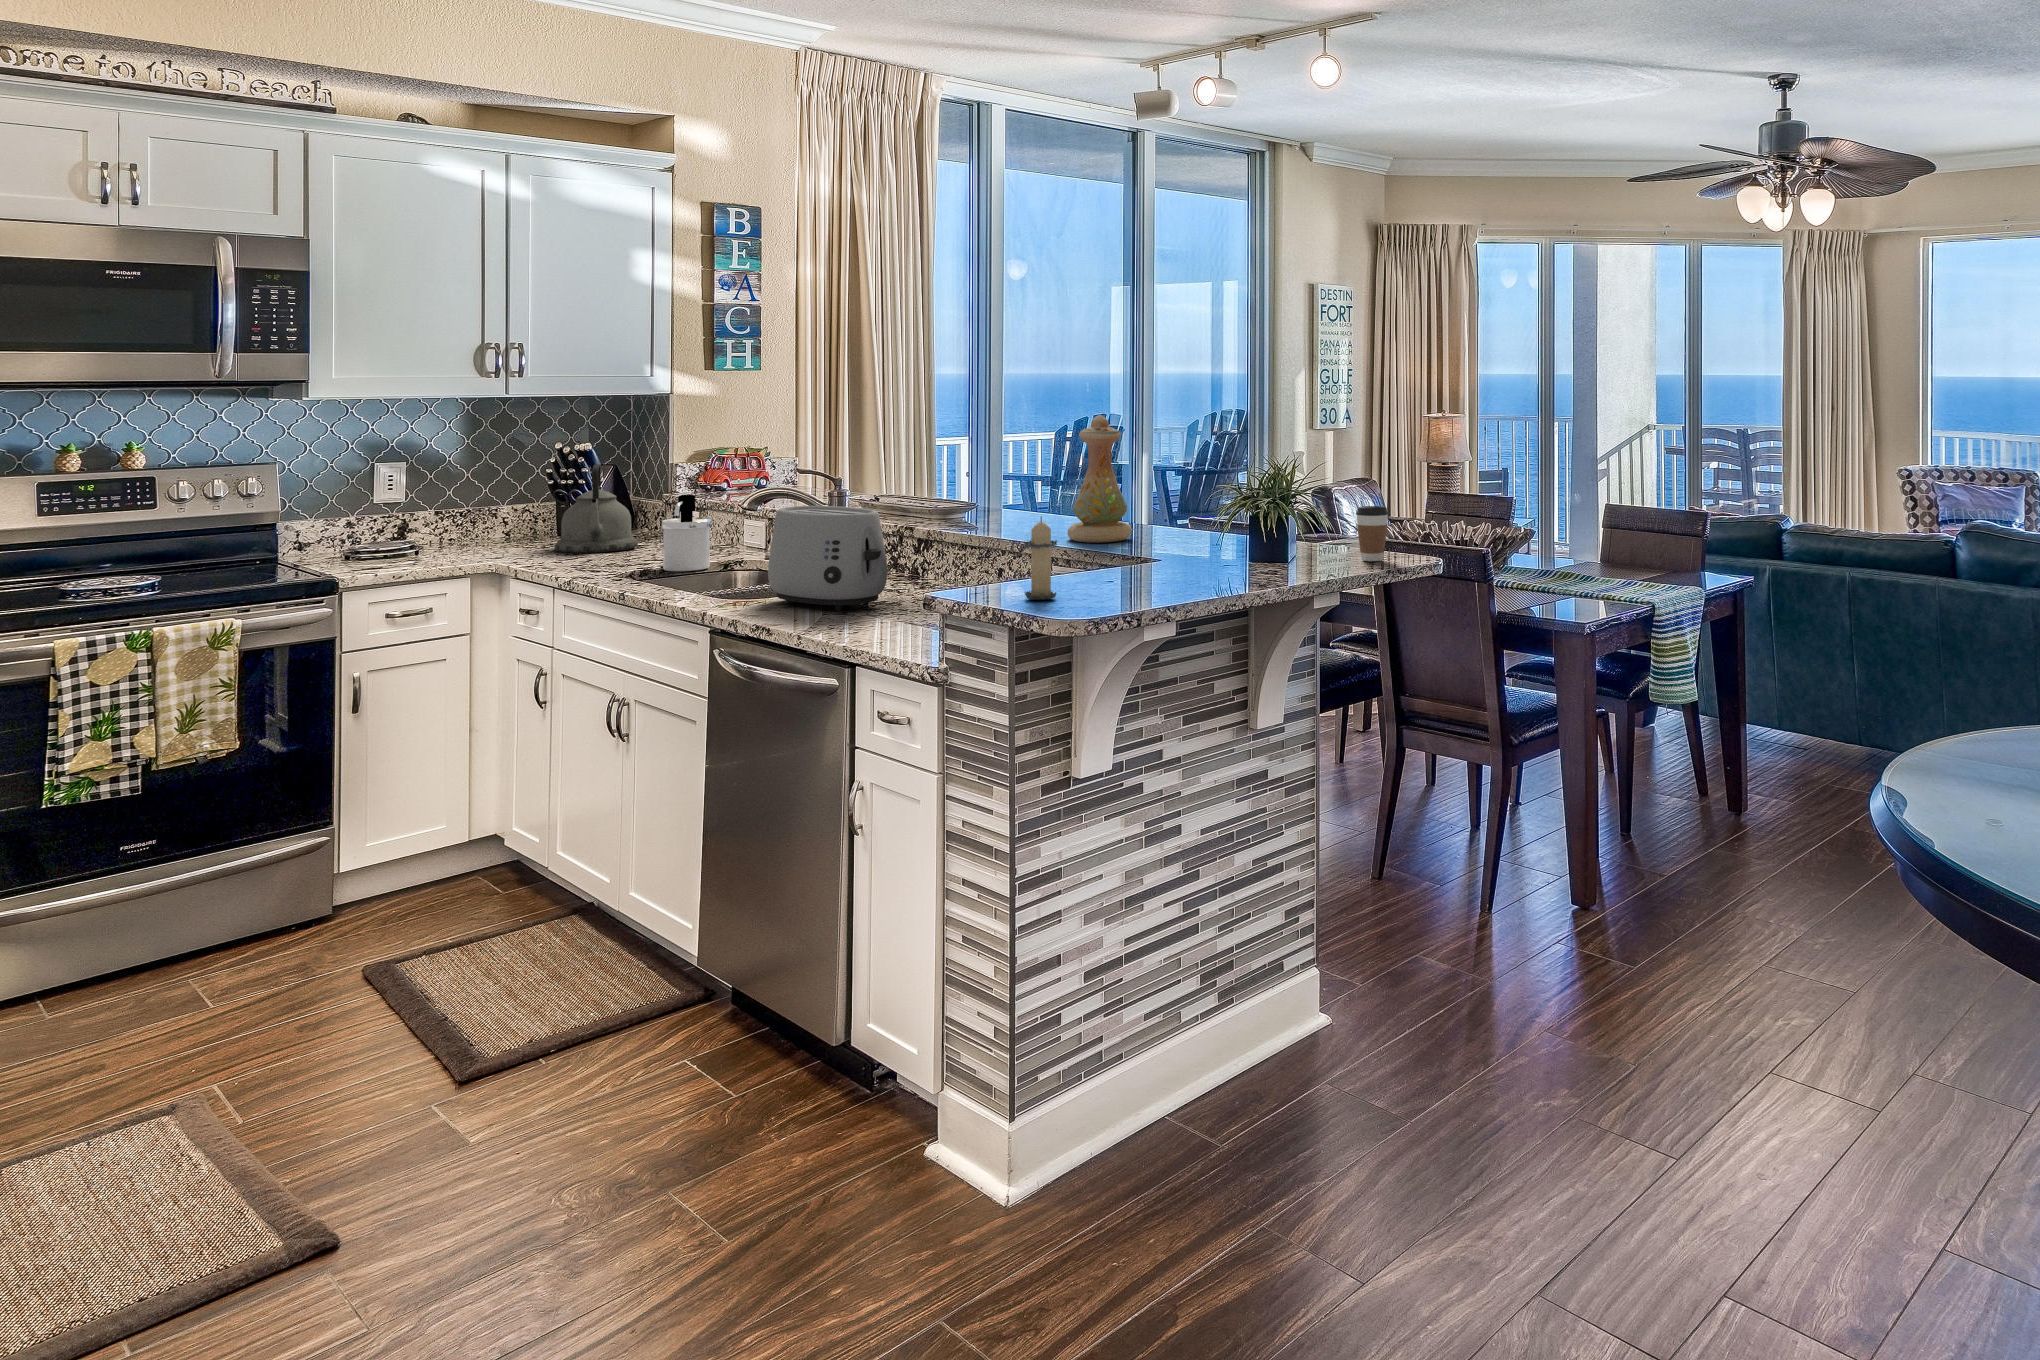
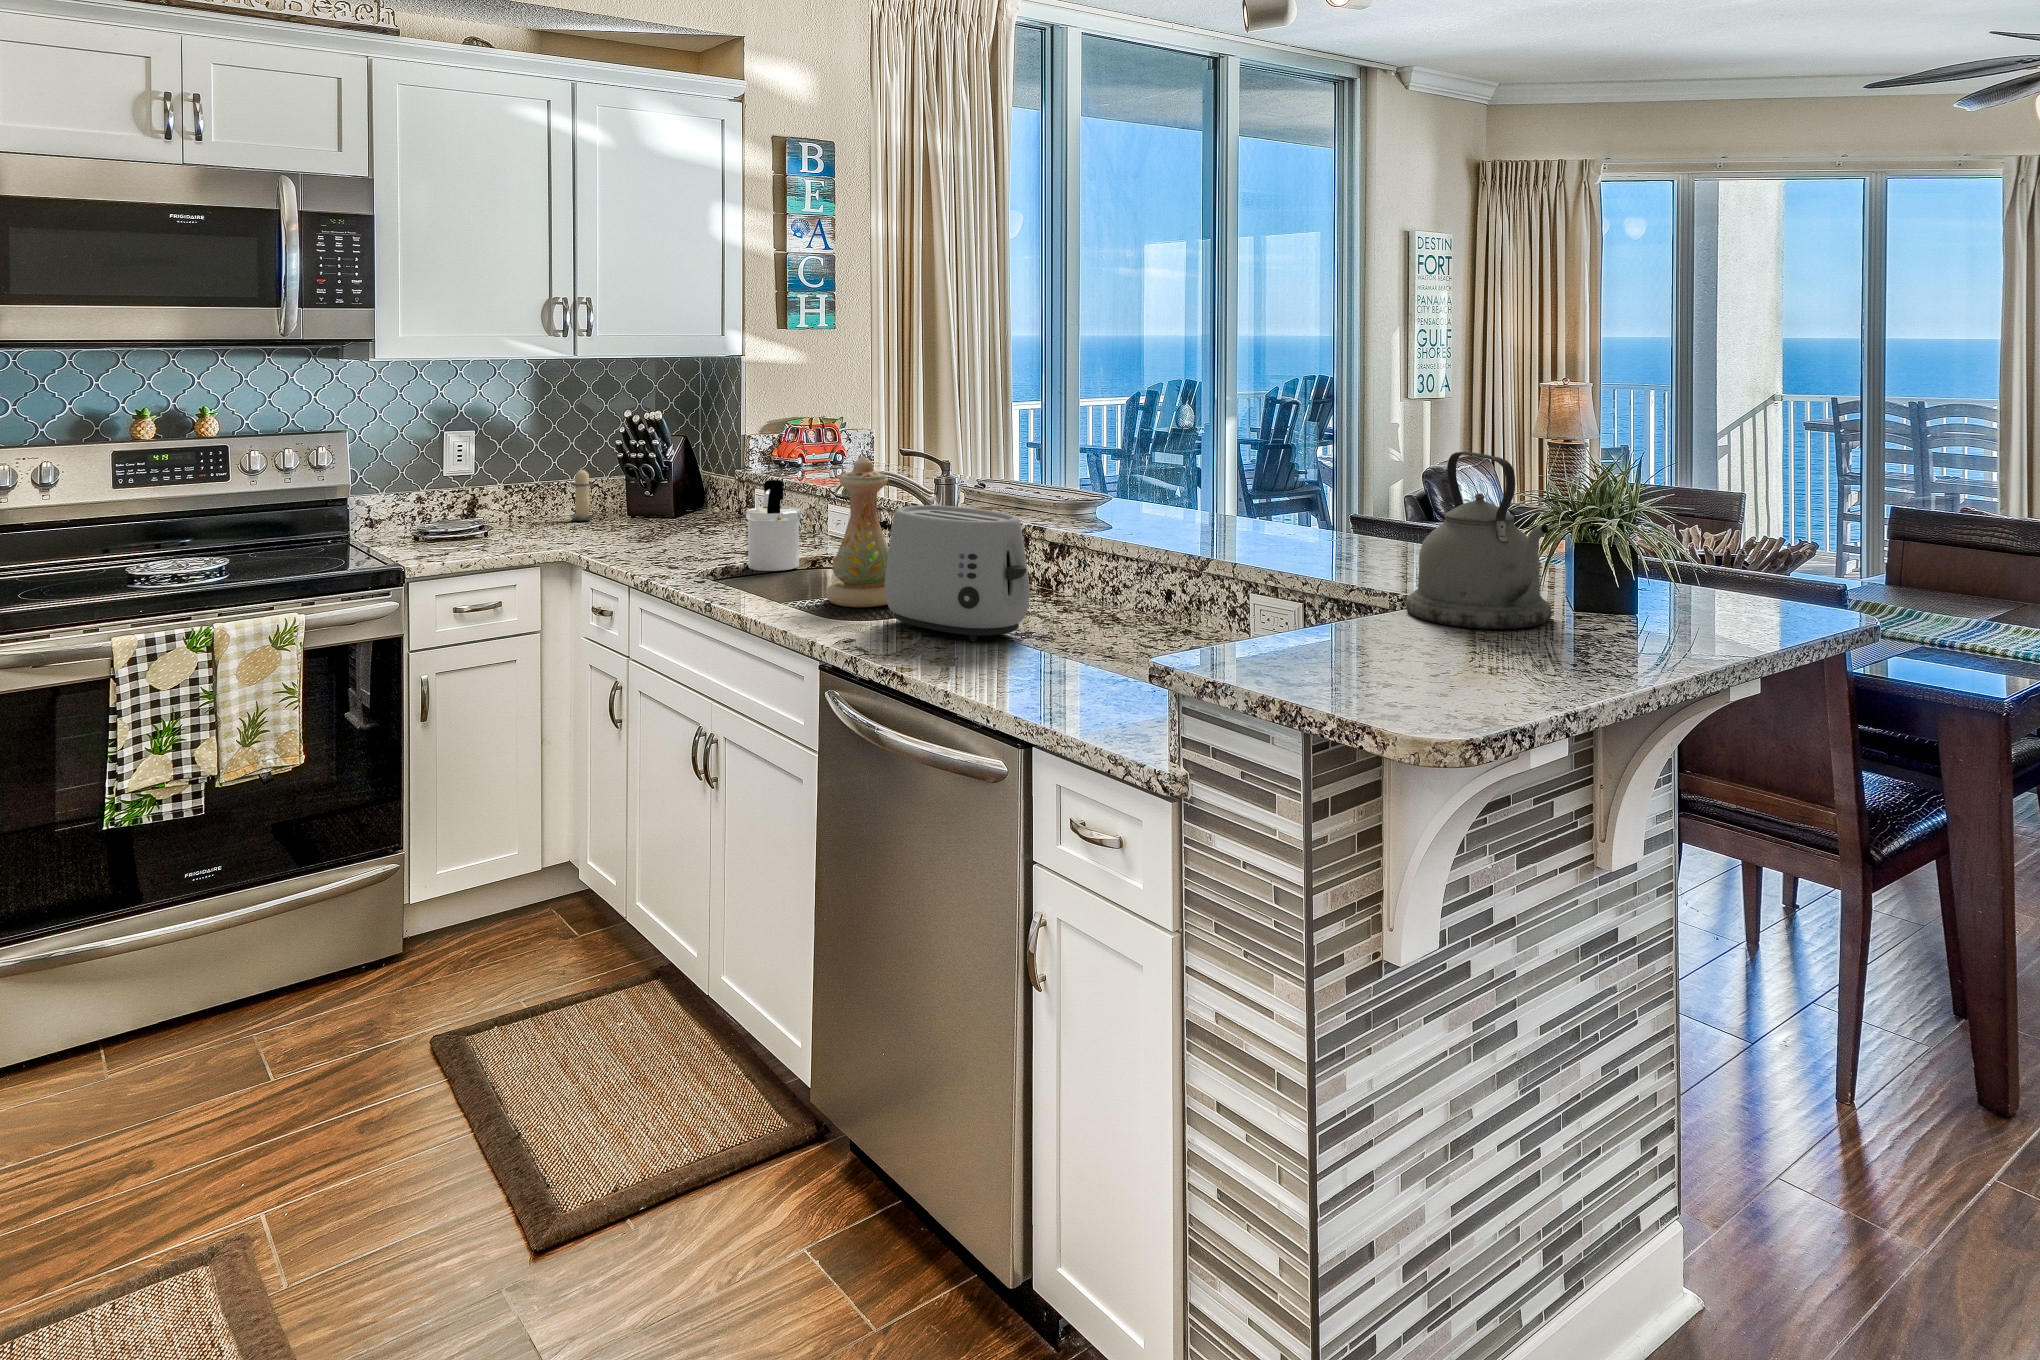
vase: present [1068,414,1132,543] -> present [826,456,889,607]
kettle: present [554,464,638,553] -> present [1406,452,1551,629]
coffee cup: present [1356,506,1388,561] -> none [1670,535,1719,612]
candle: present [1024,517,1057,600] -> present [571,470,593,521]

